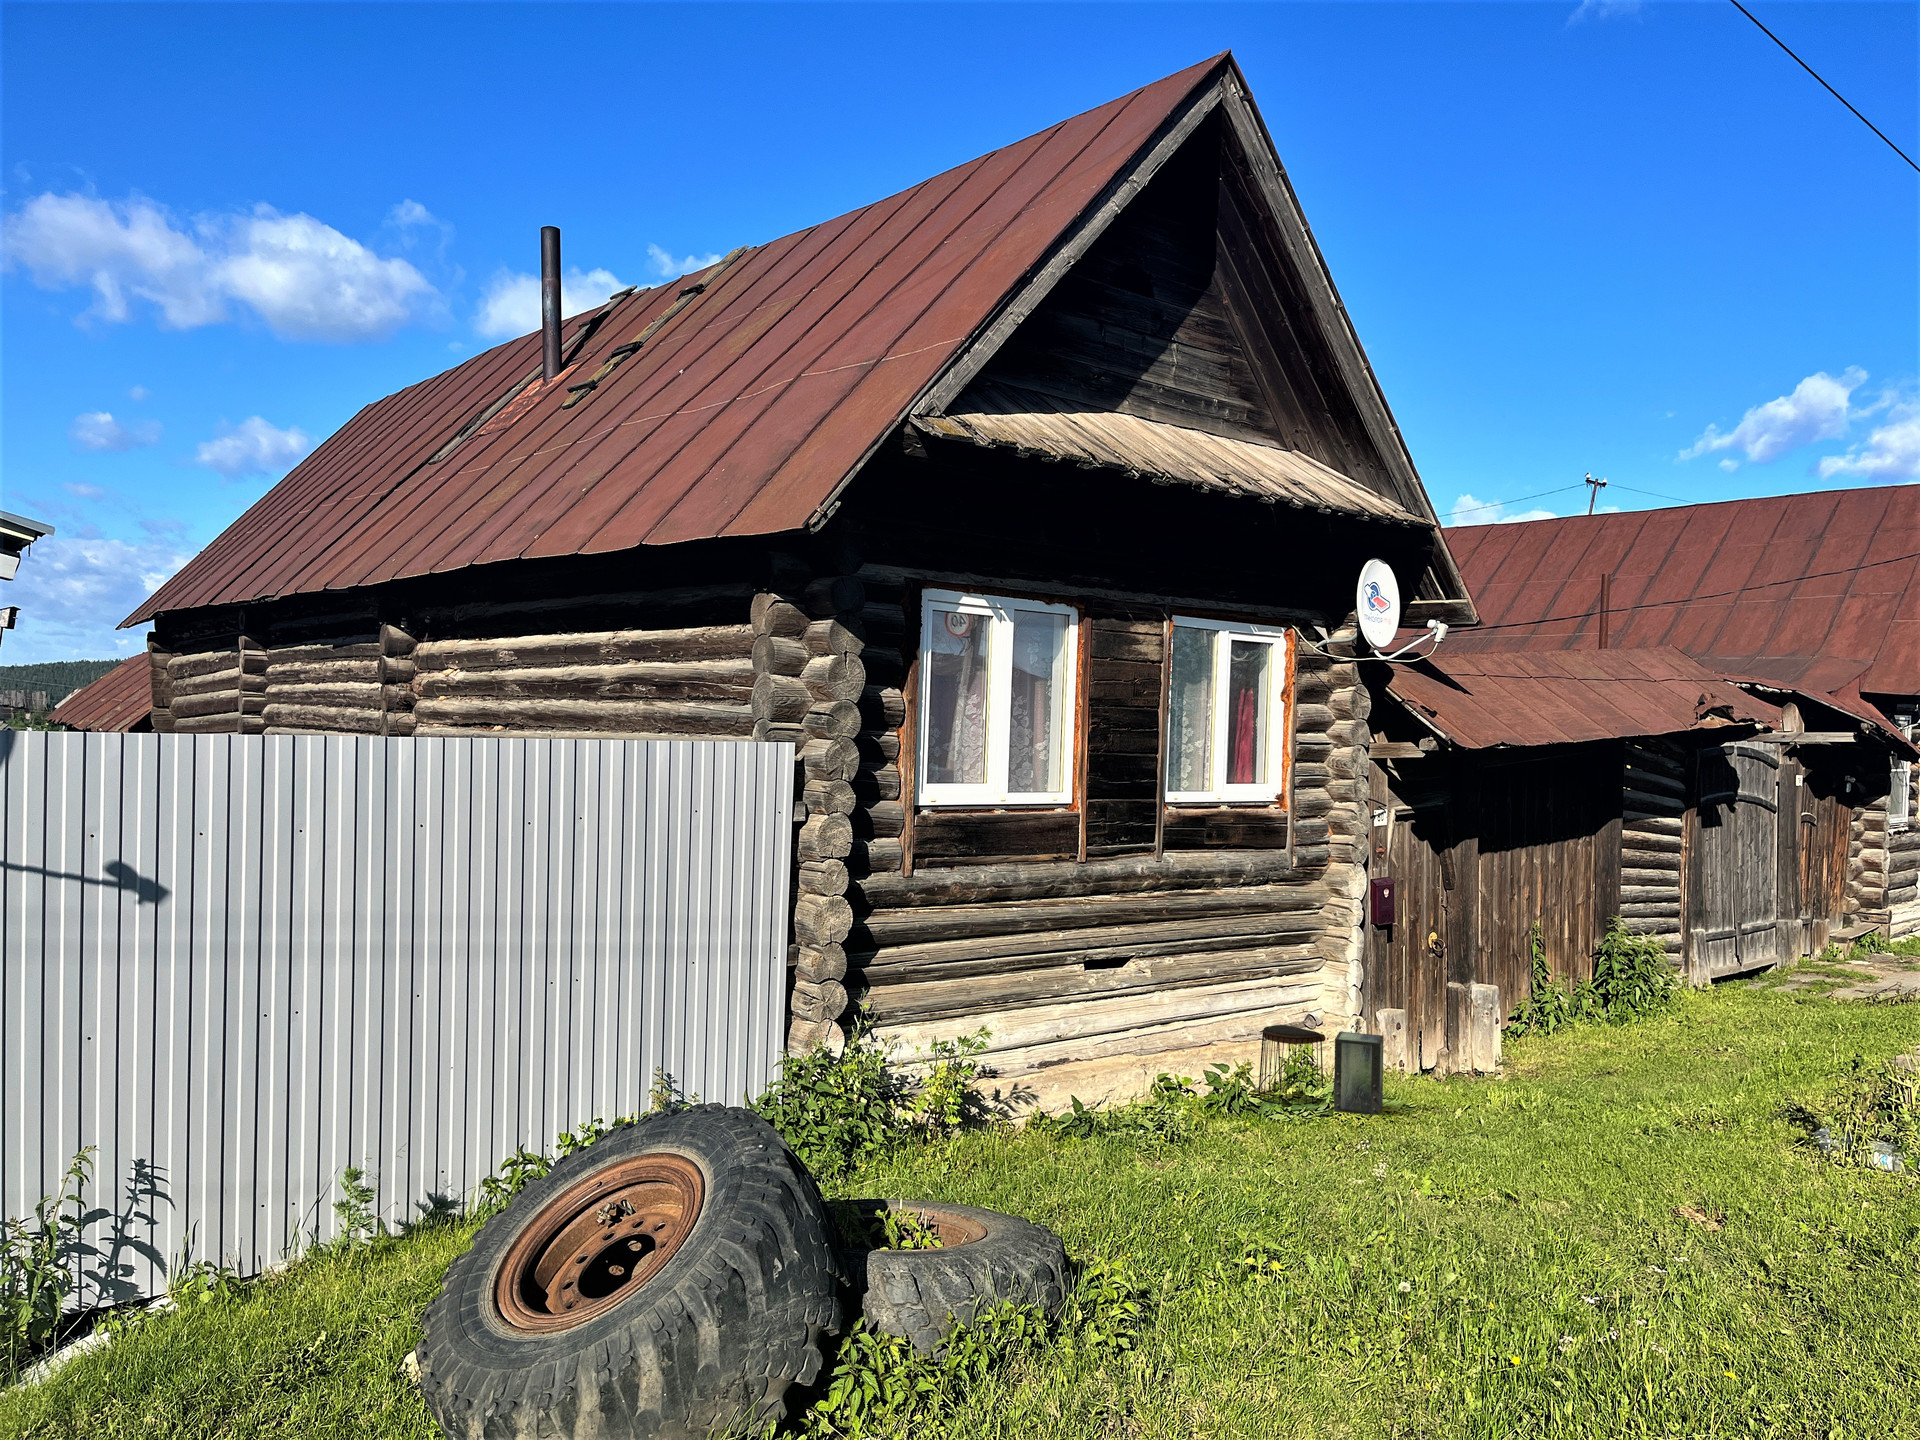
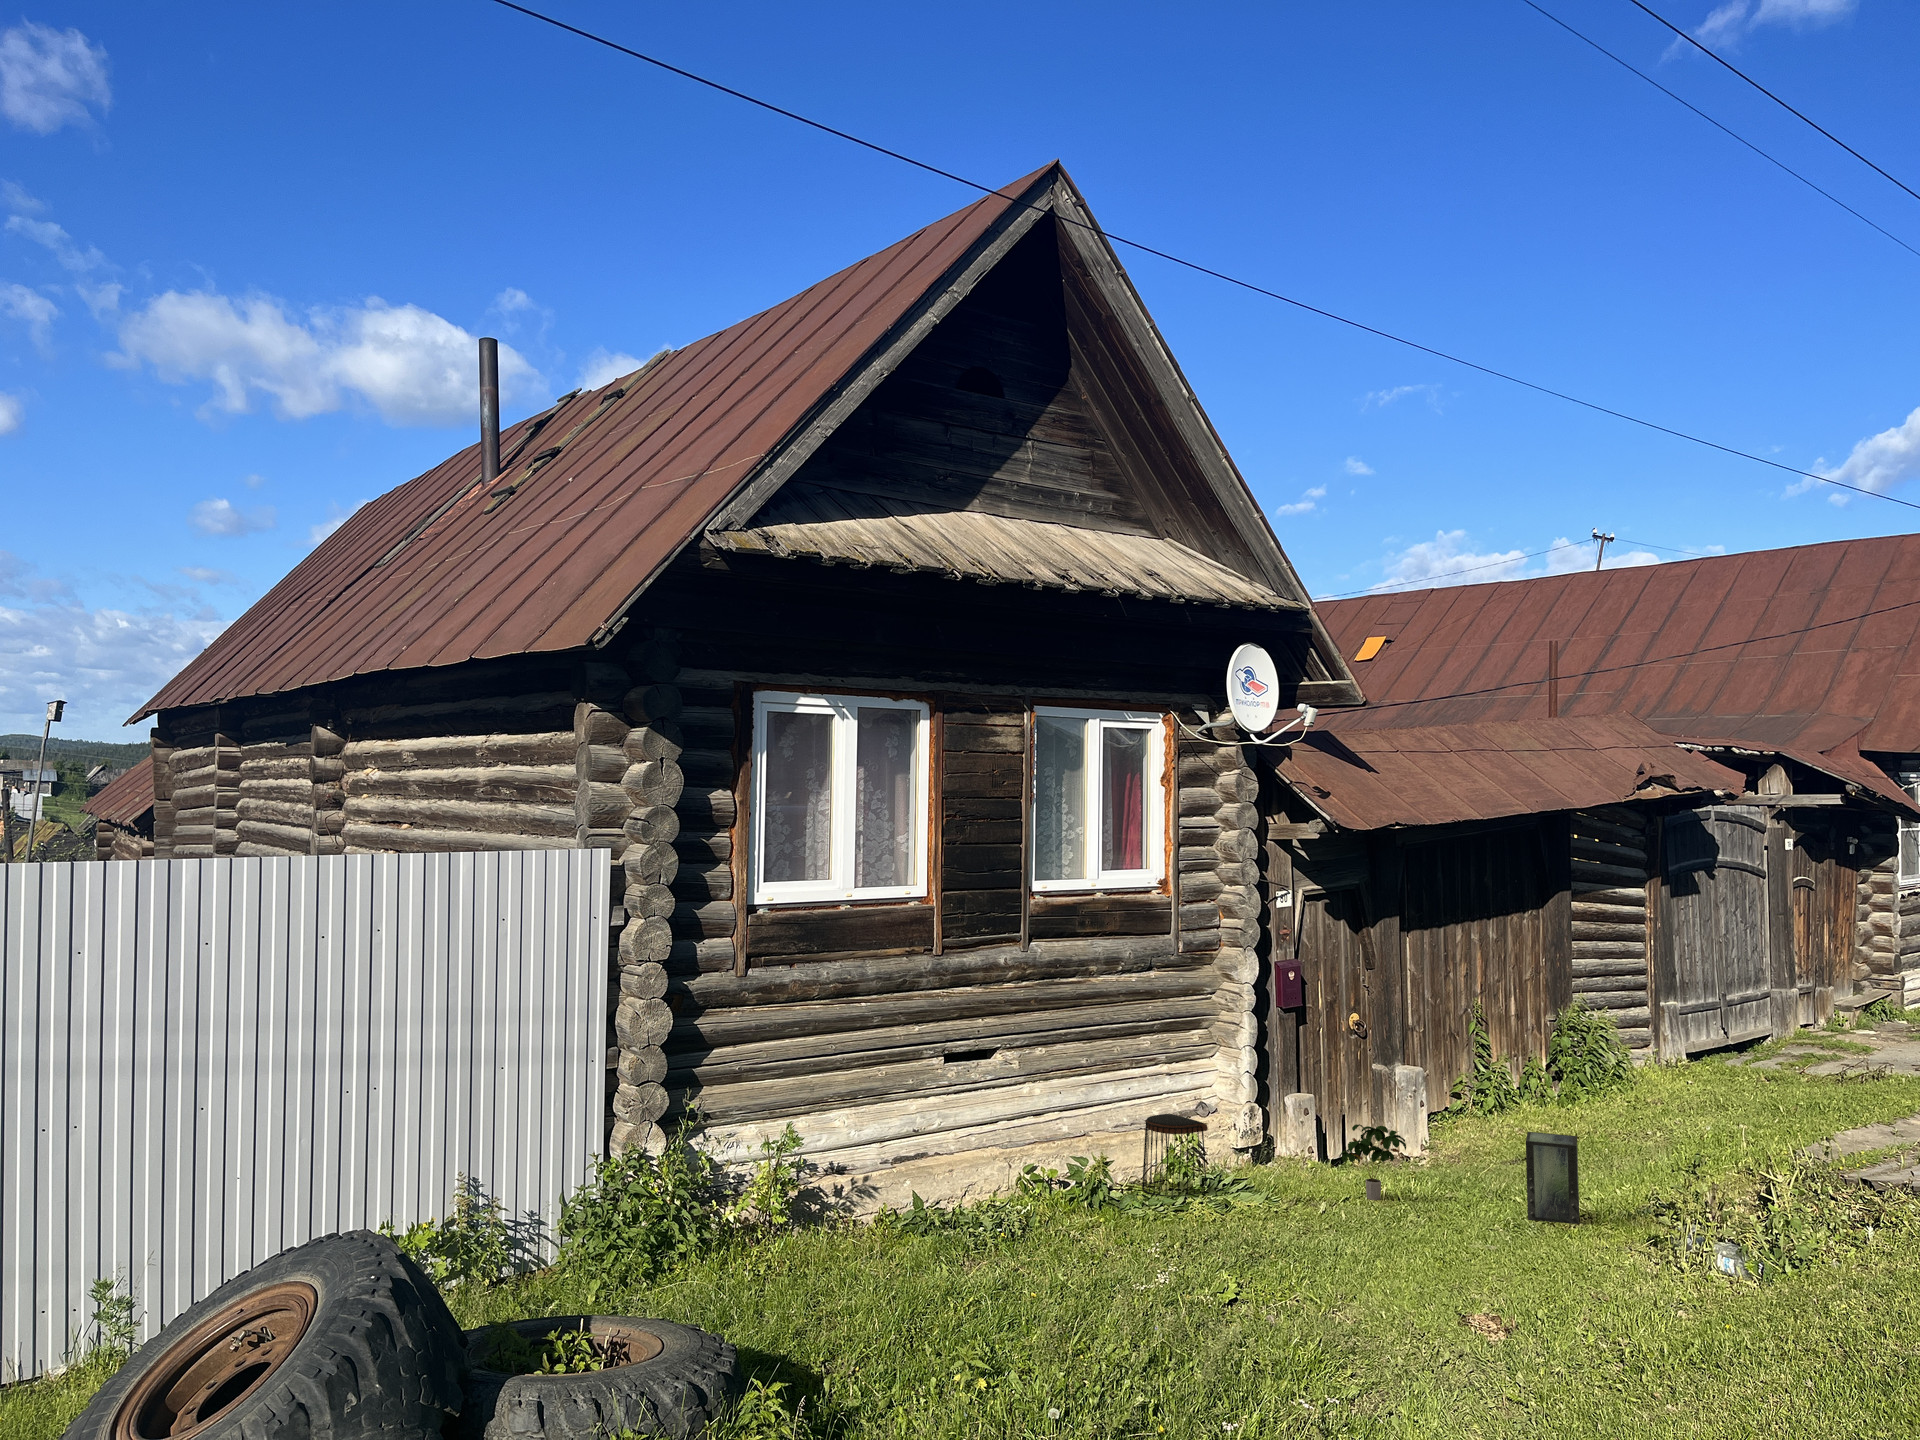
storage box: present [1334,1032,1384,1115] -> present [1526,1132,1579,1224]
potted plant: none [1456,1035,1525,1109] -> present [1339,1124,1406,1200]

